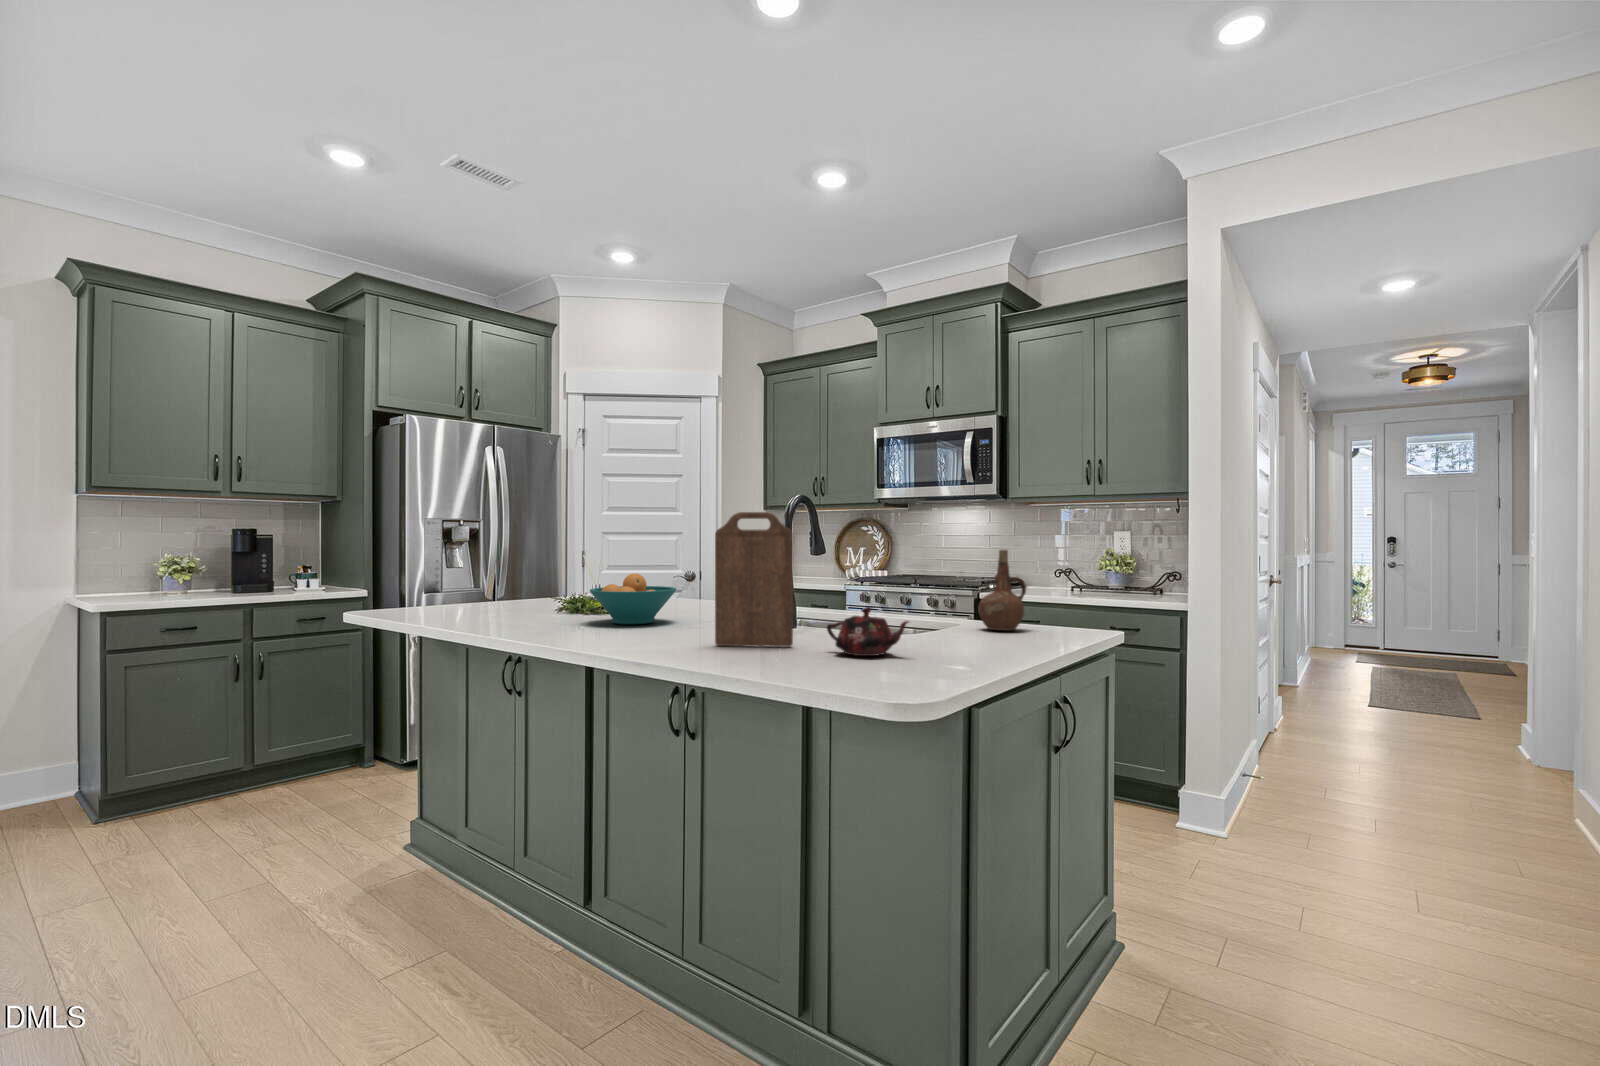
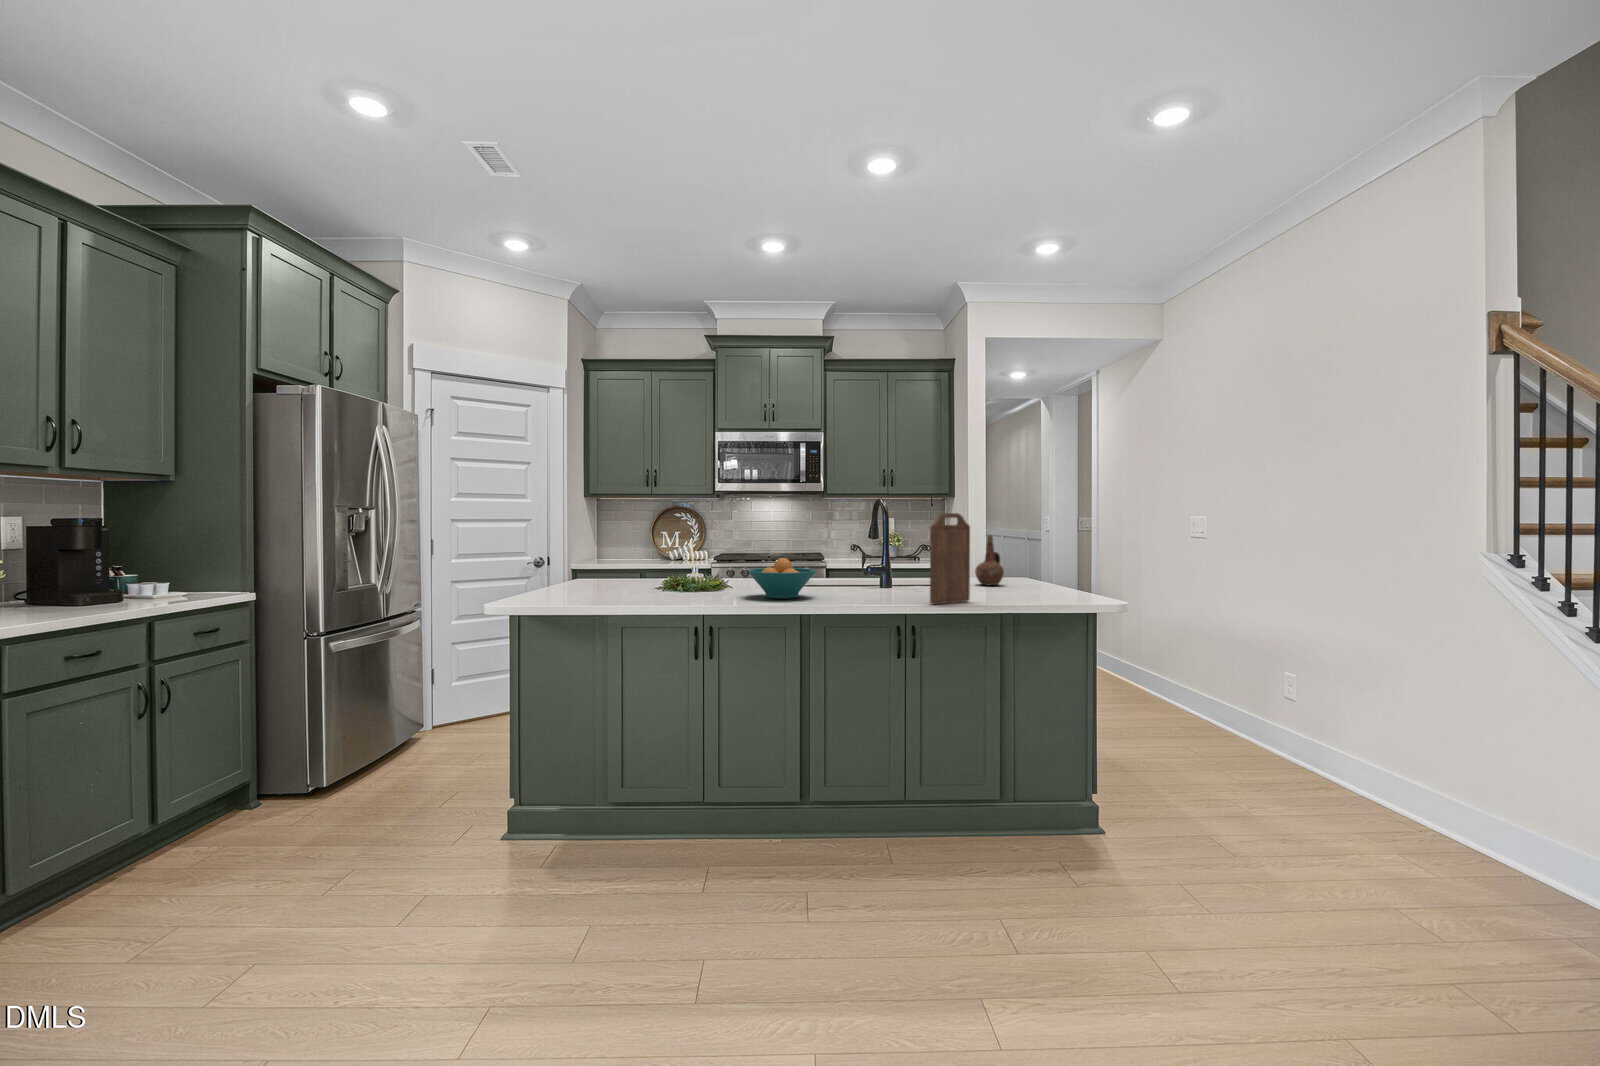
teapot: present [827,607,908,656] -> none [997,573,1049,602]

